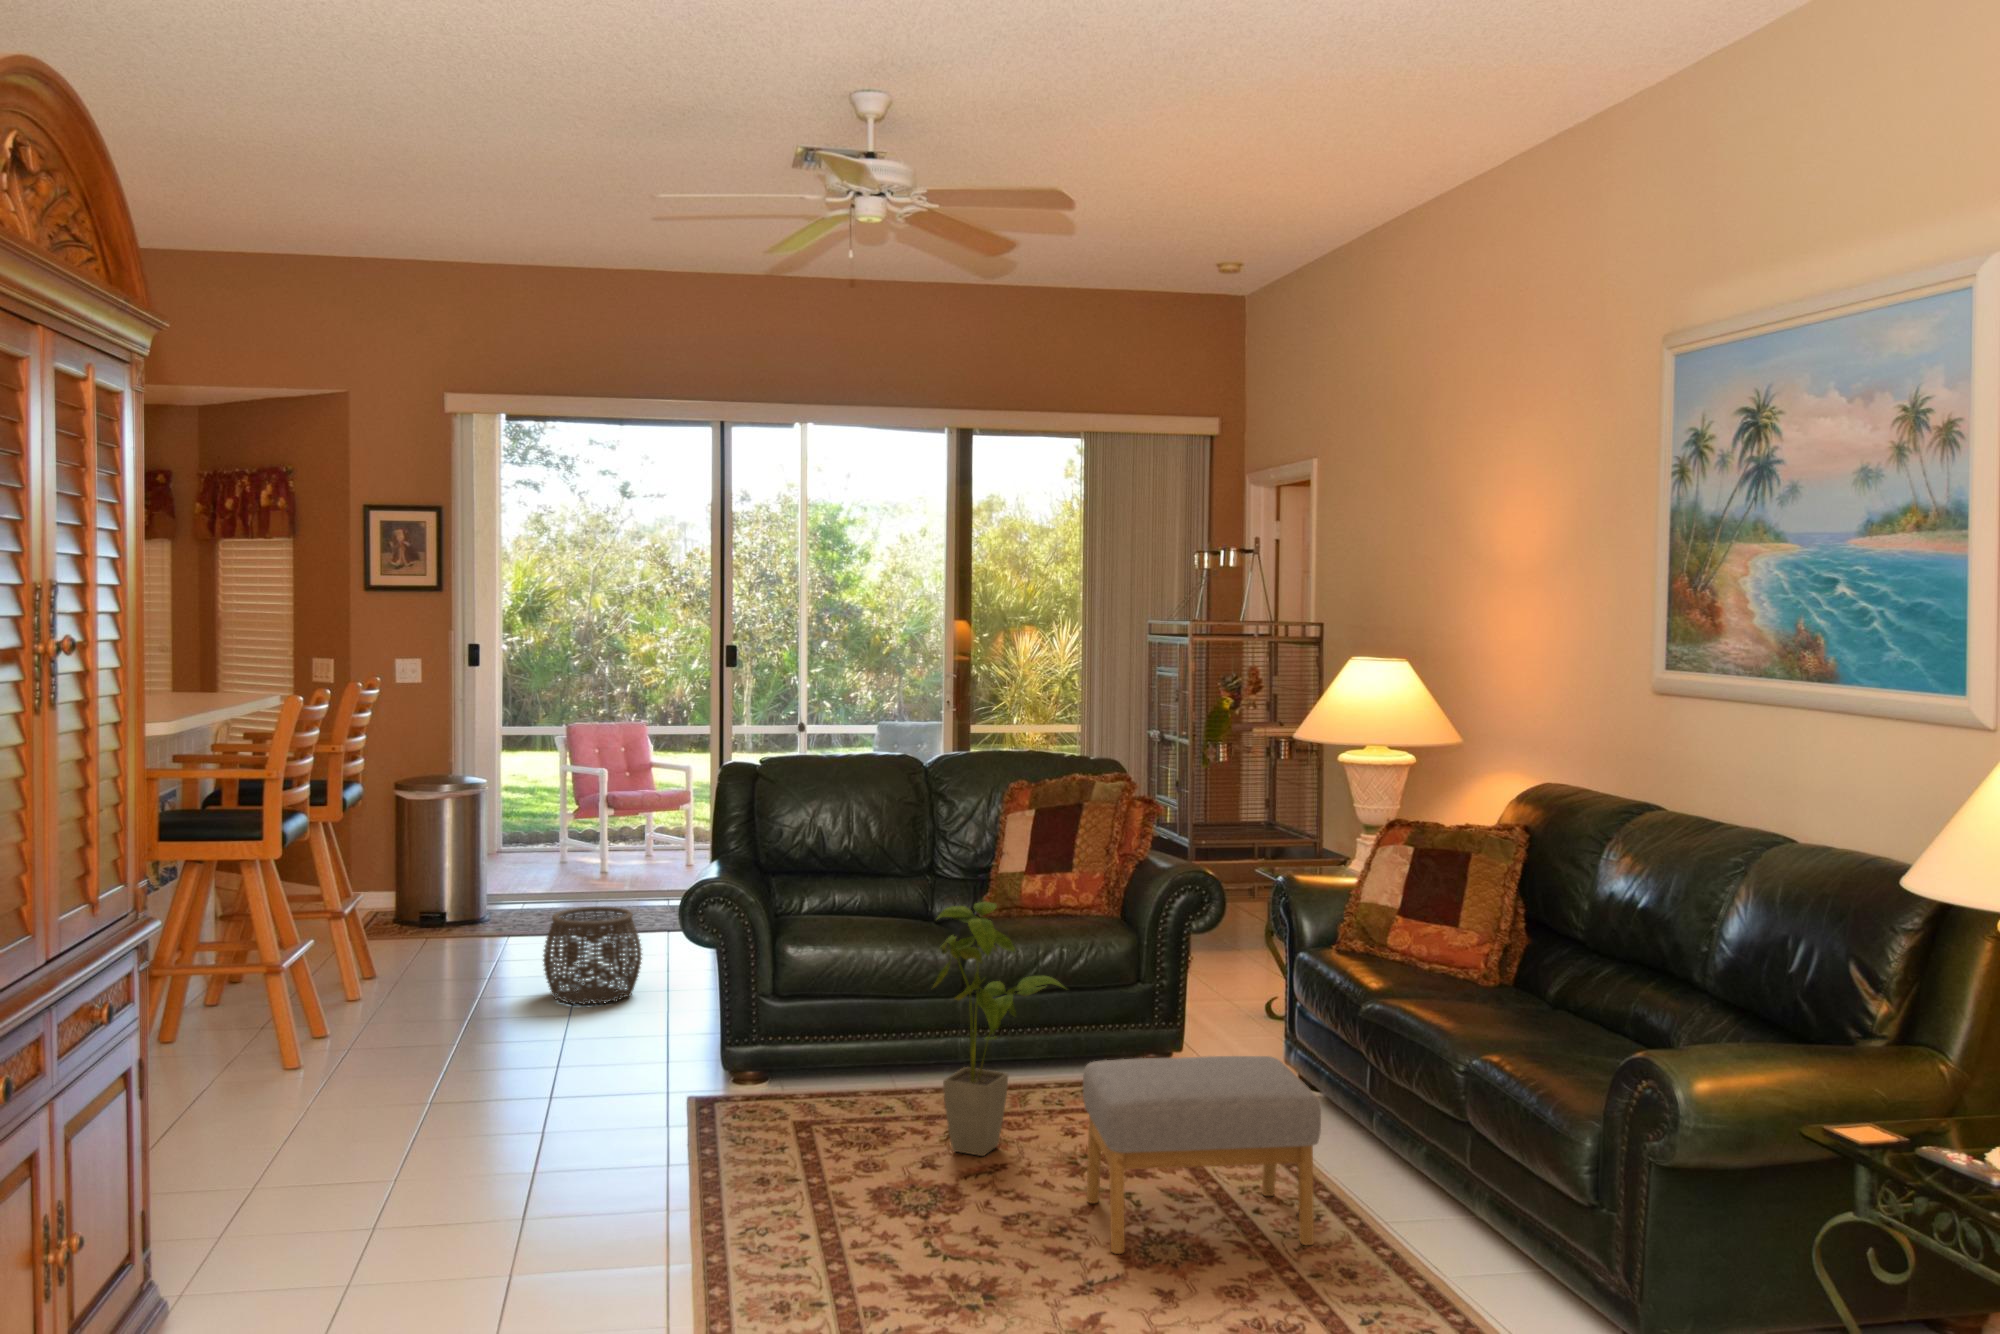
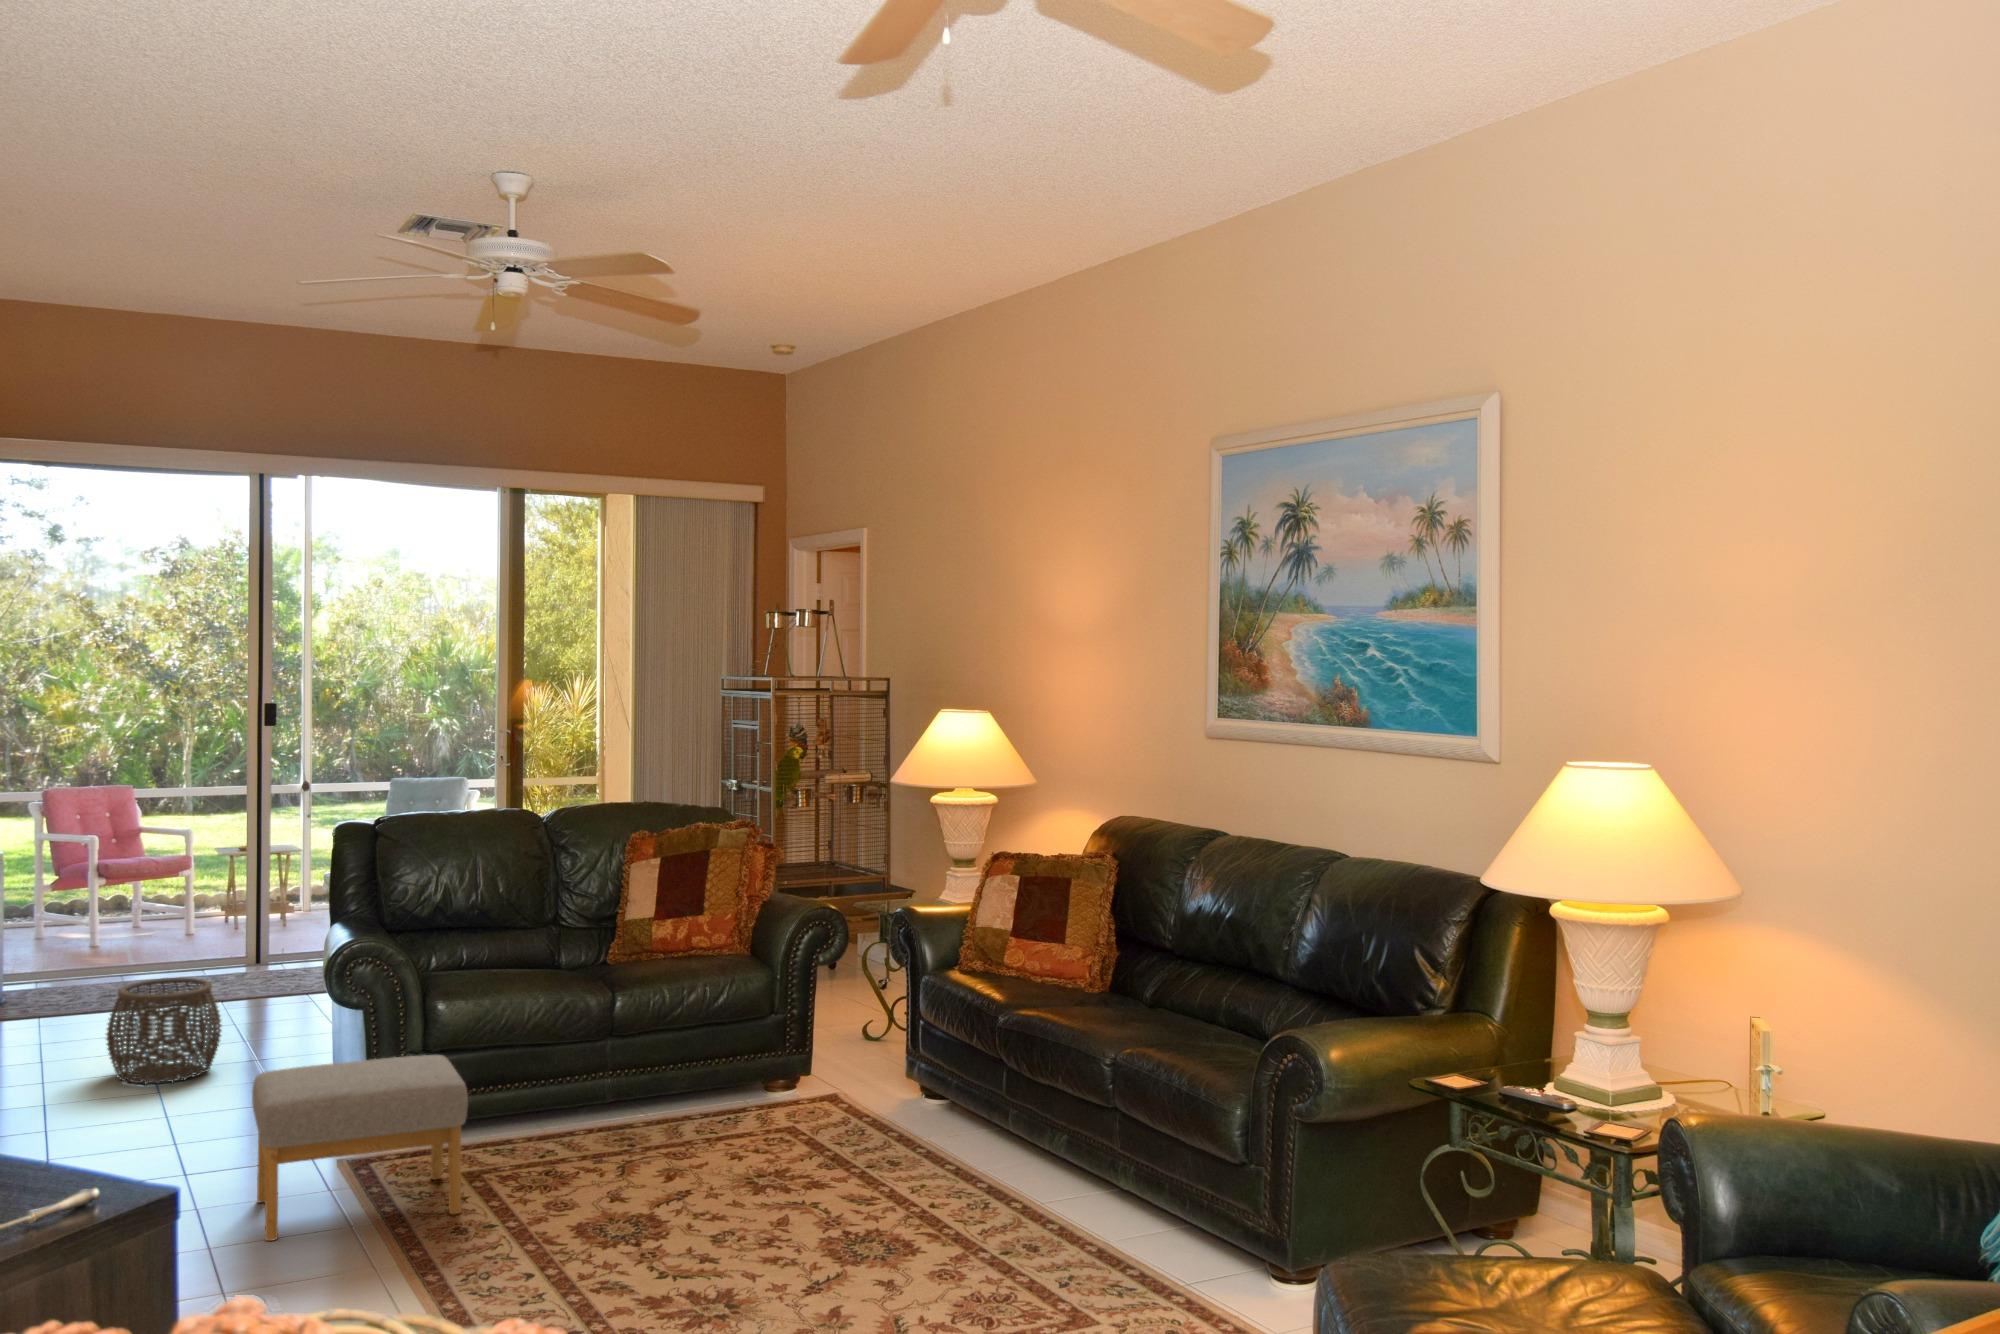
house plant: present [933,902,1065,1156] -> none [612,943,745,1186]
footstool: present [1083,1056,1321,1254] -> present [252,1055,468,1241]

